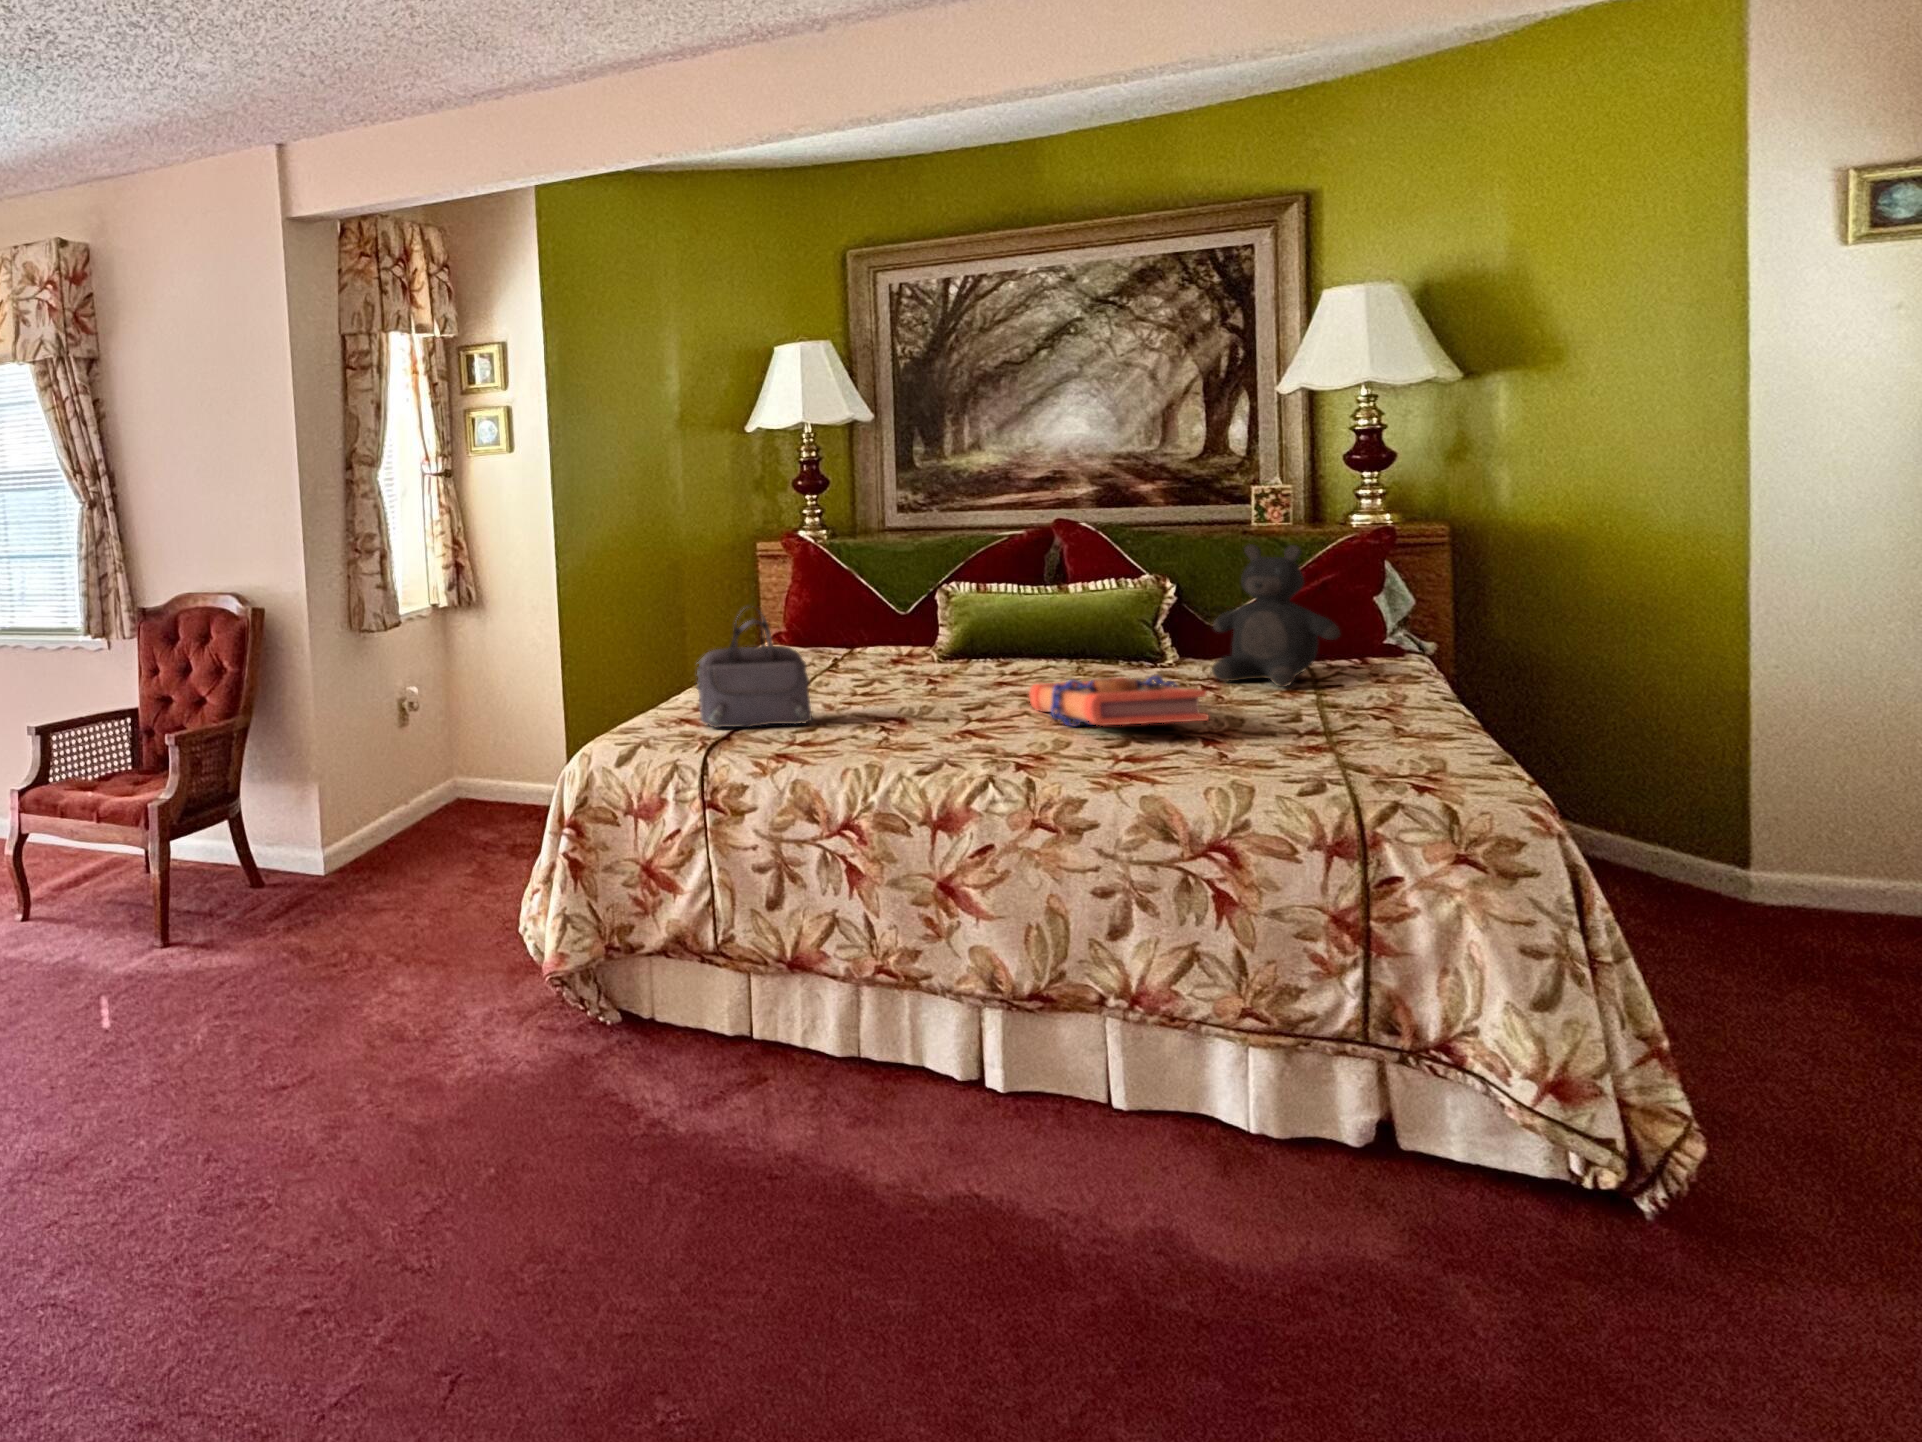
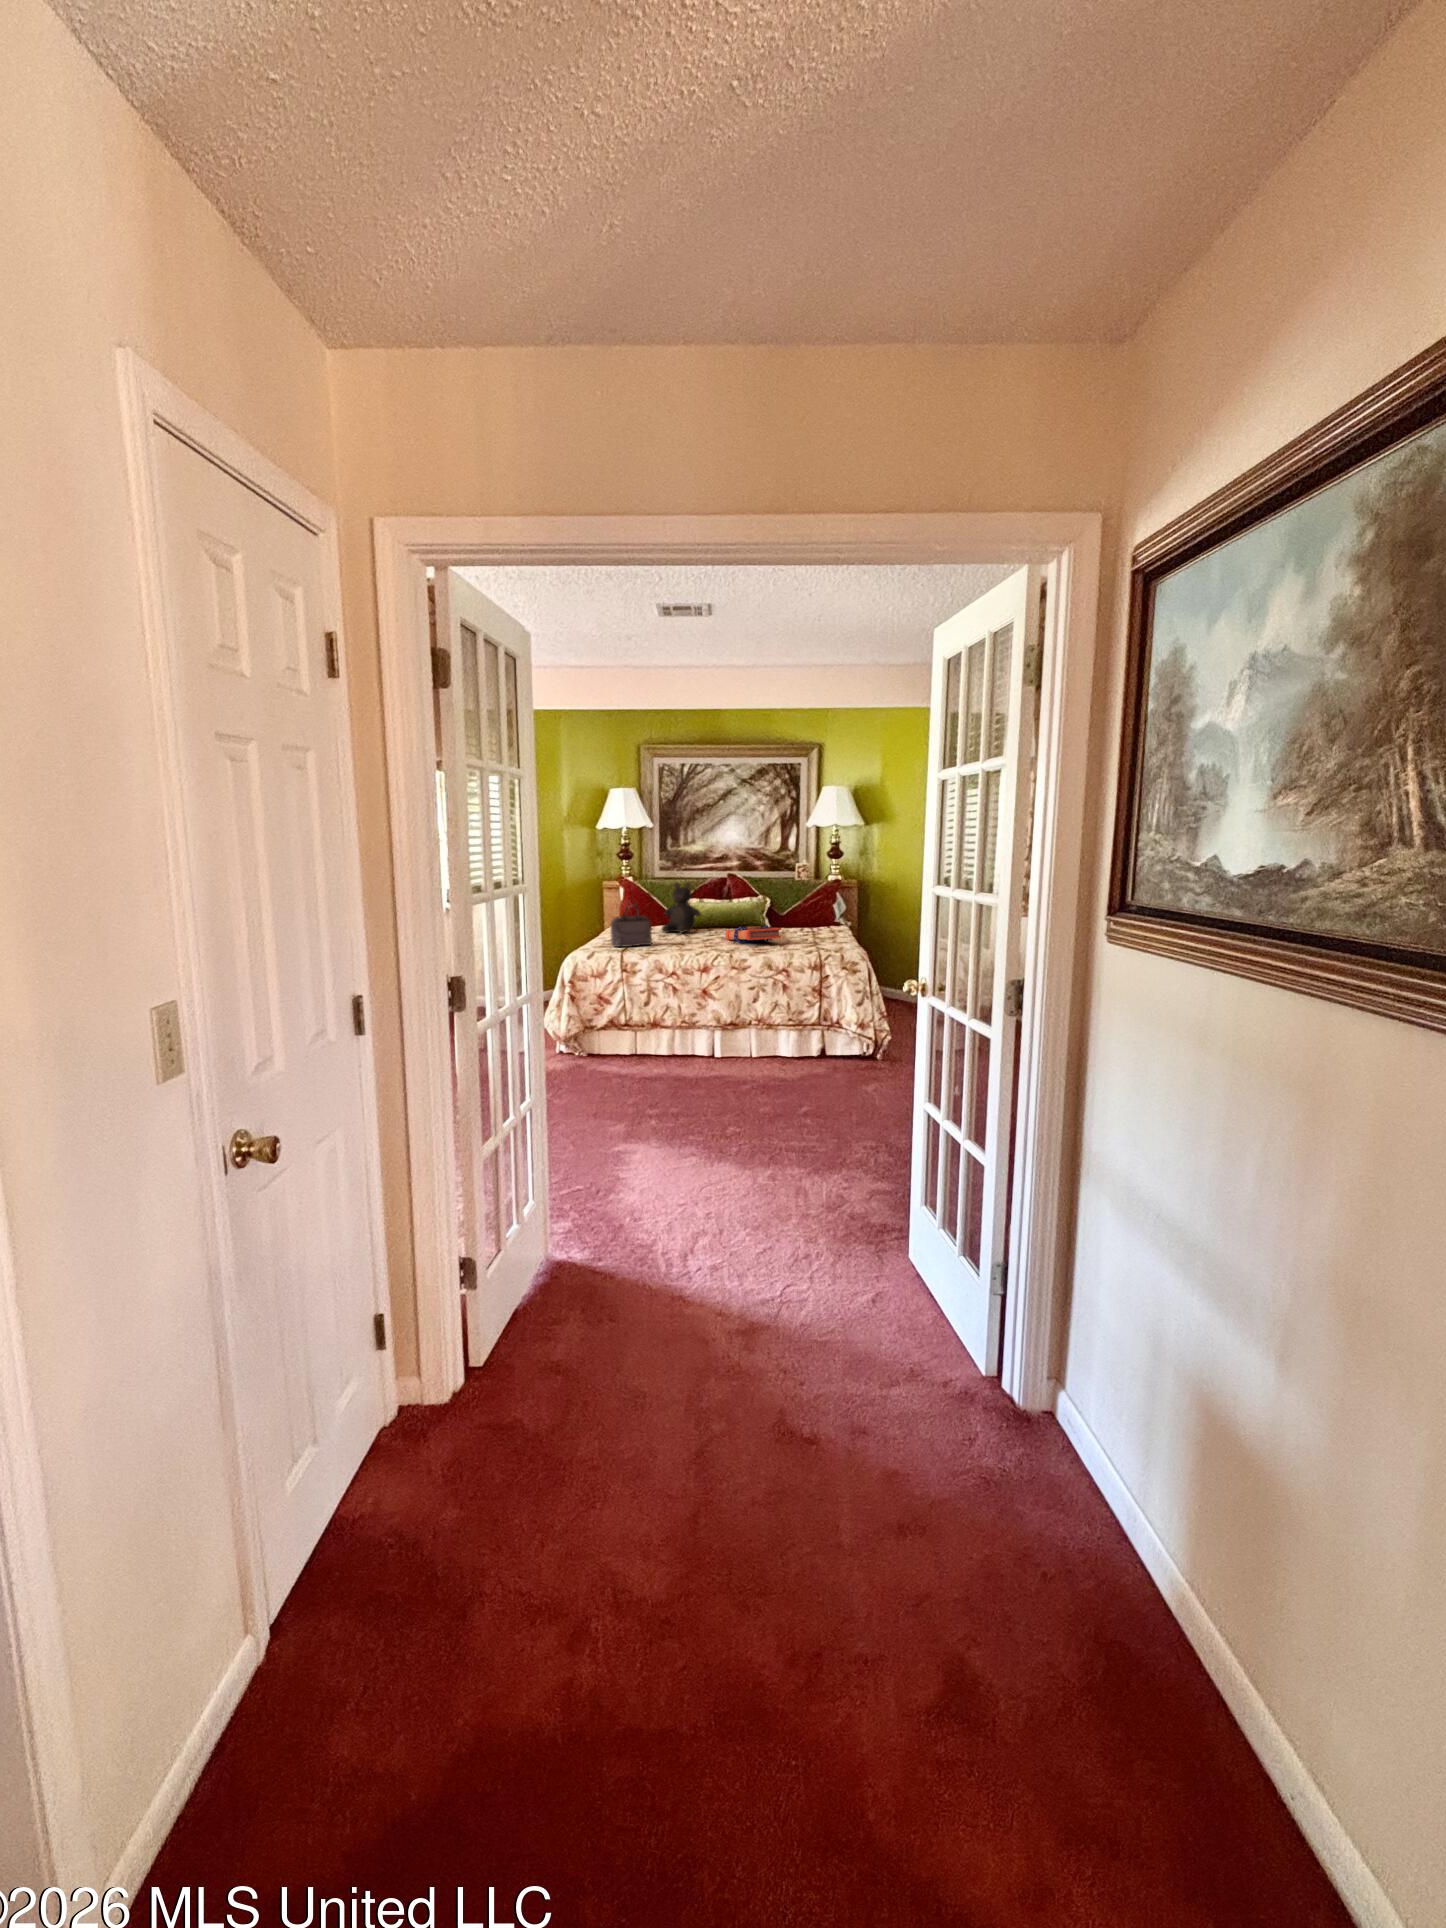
teddy bear: present [1212,544,1340,687] -> present [662,883,701,933]

